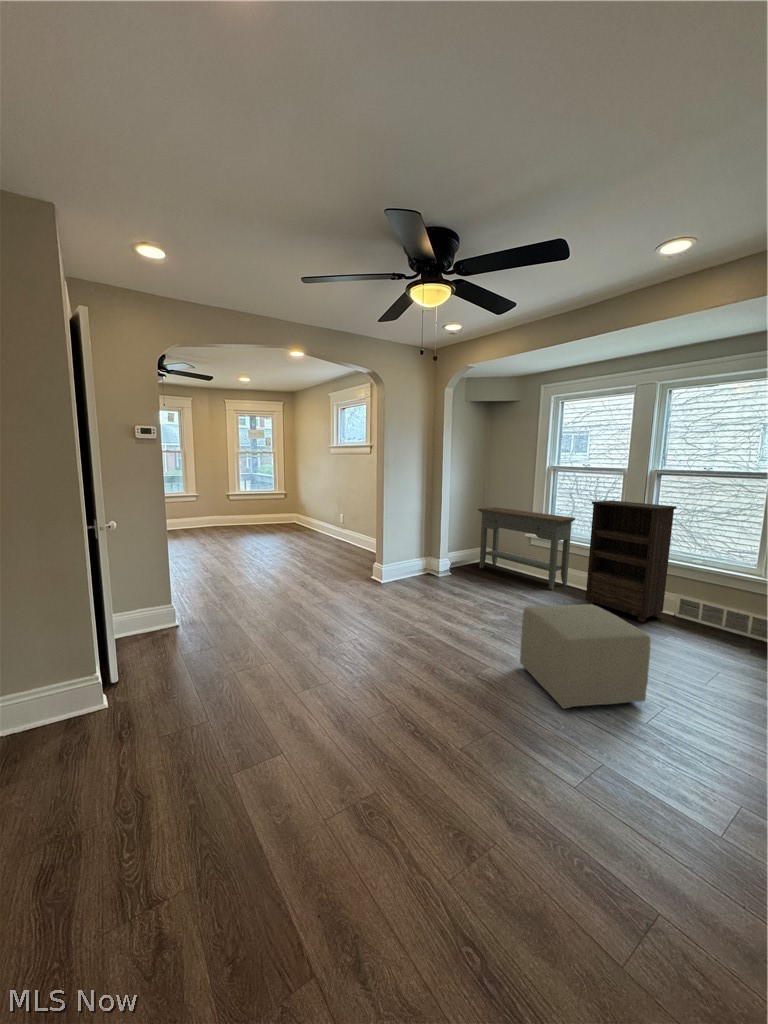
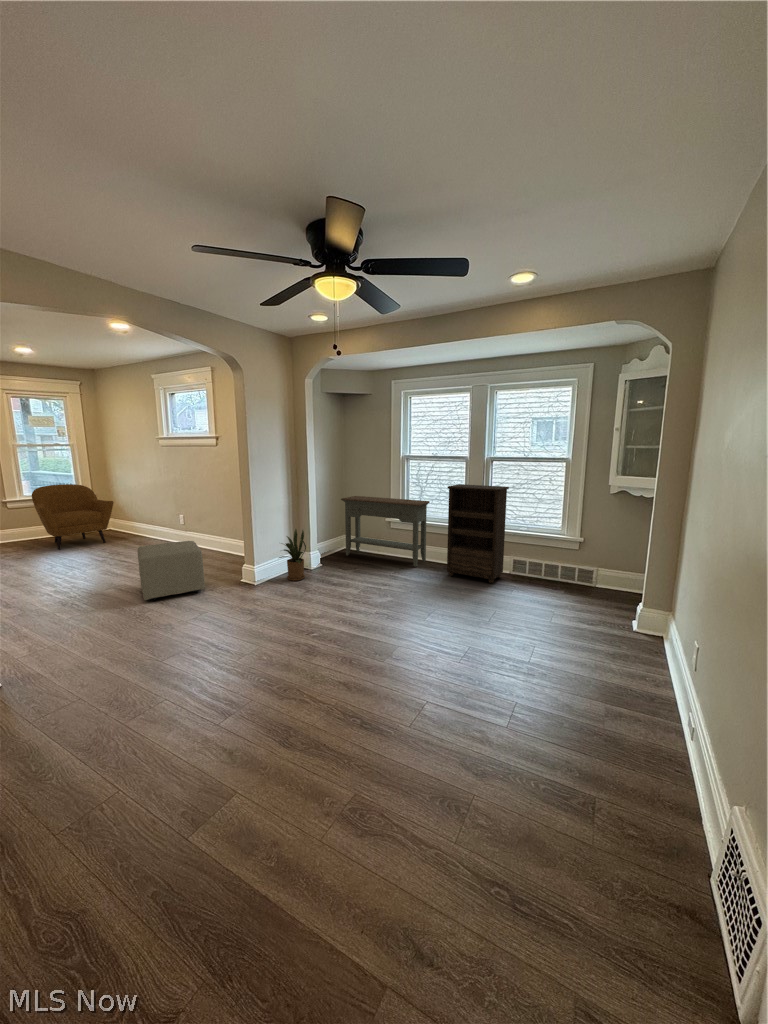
armchair: none [245,484,296,534] -> present [32,484,114,550]
house plant: none [403,534,432,584] -> present [279,529,306,581]
ottoman: present [520,604,651,708] -> present [138,541,205,601]

